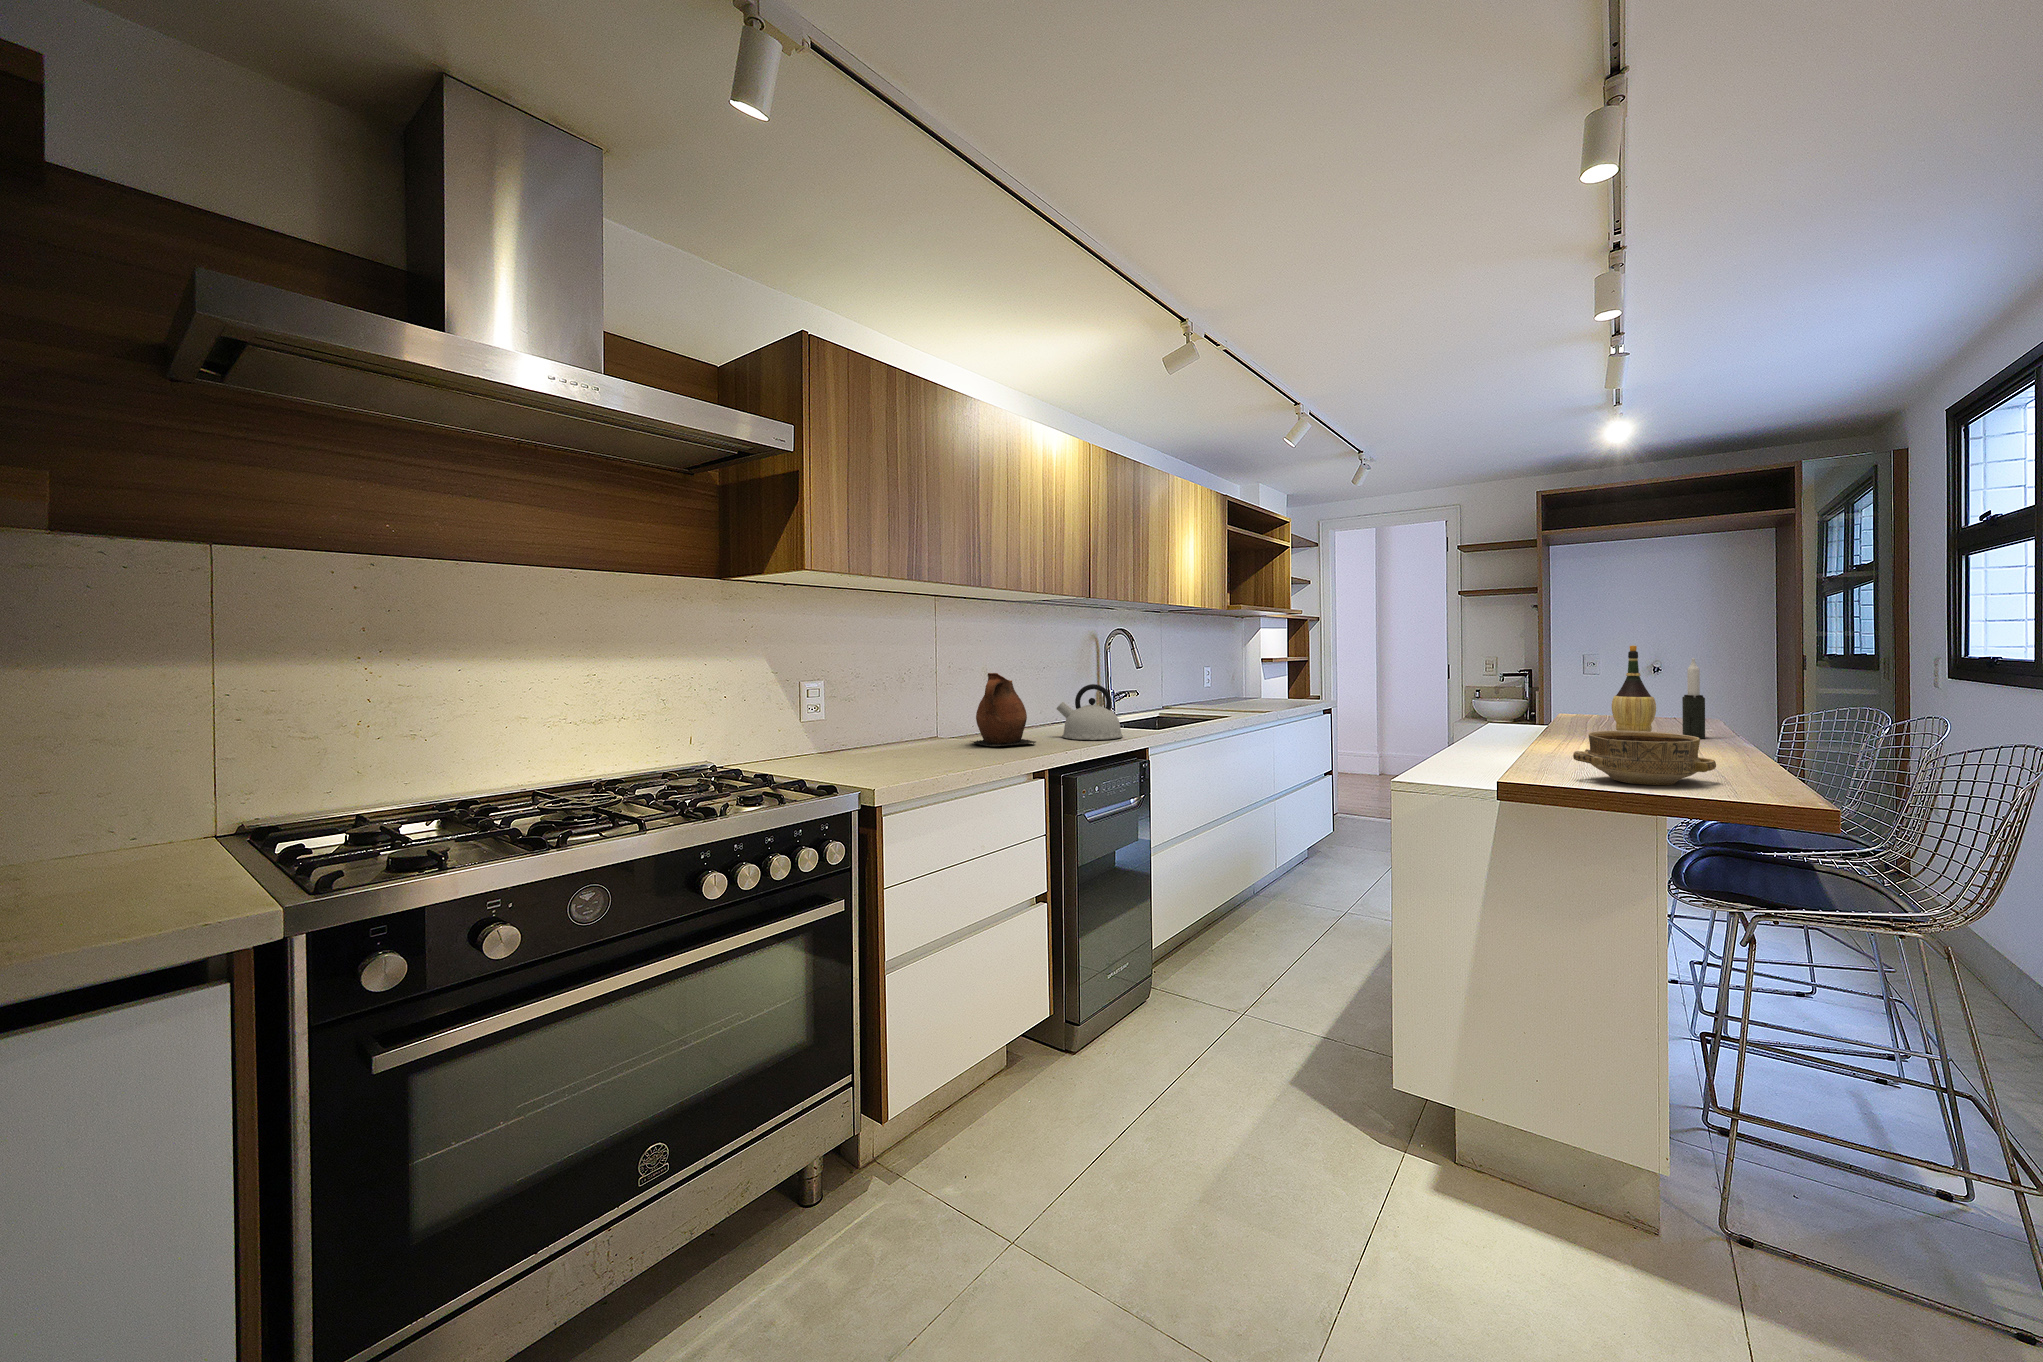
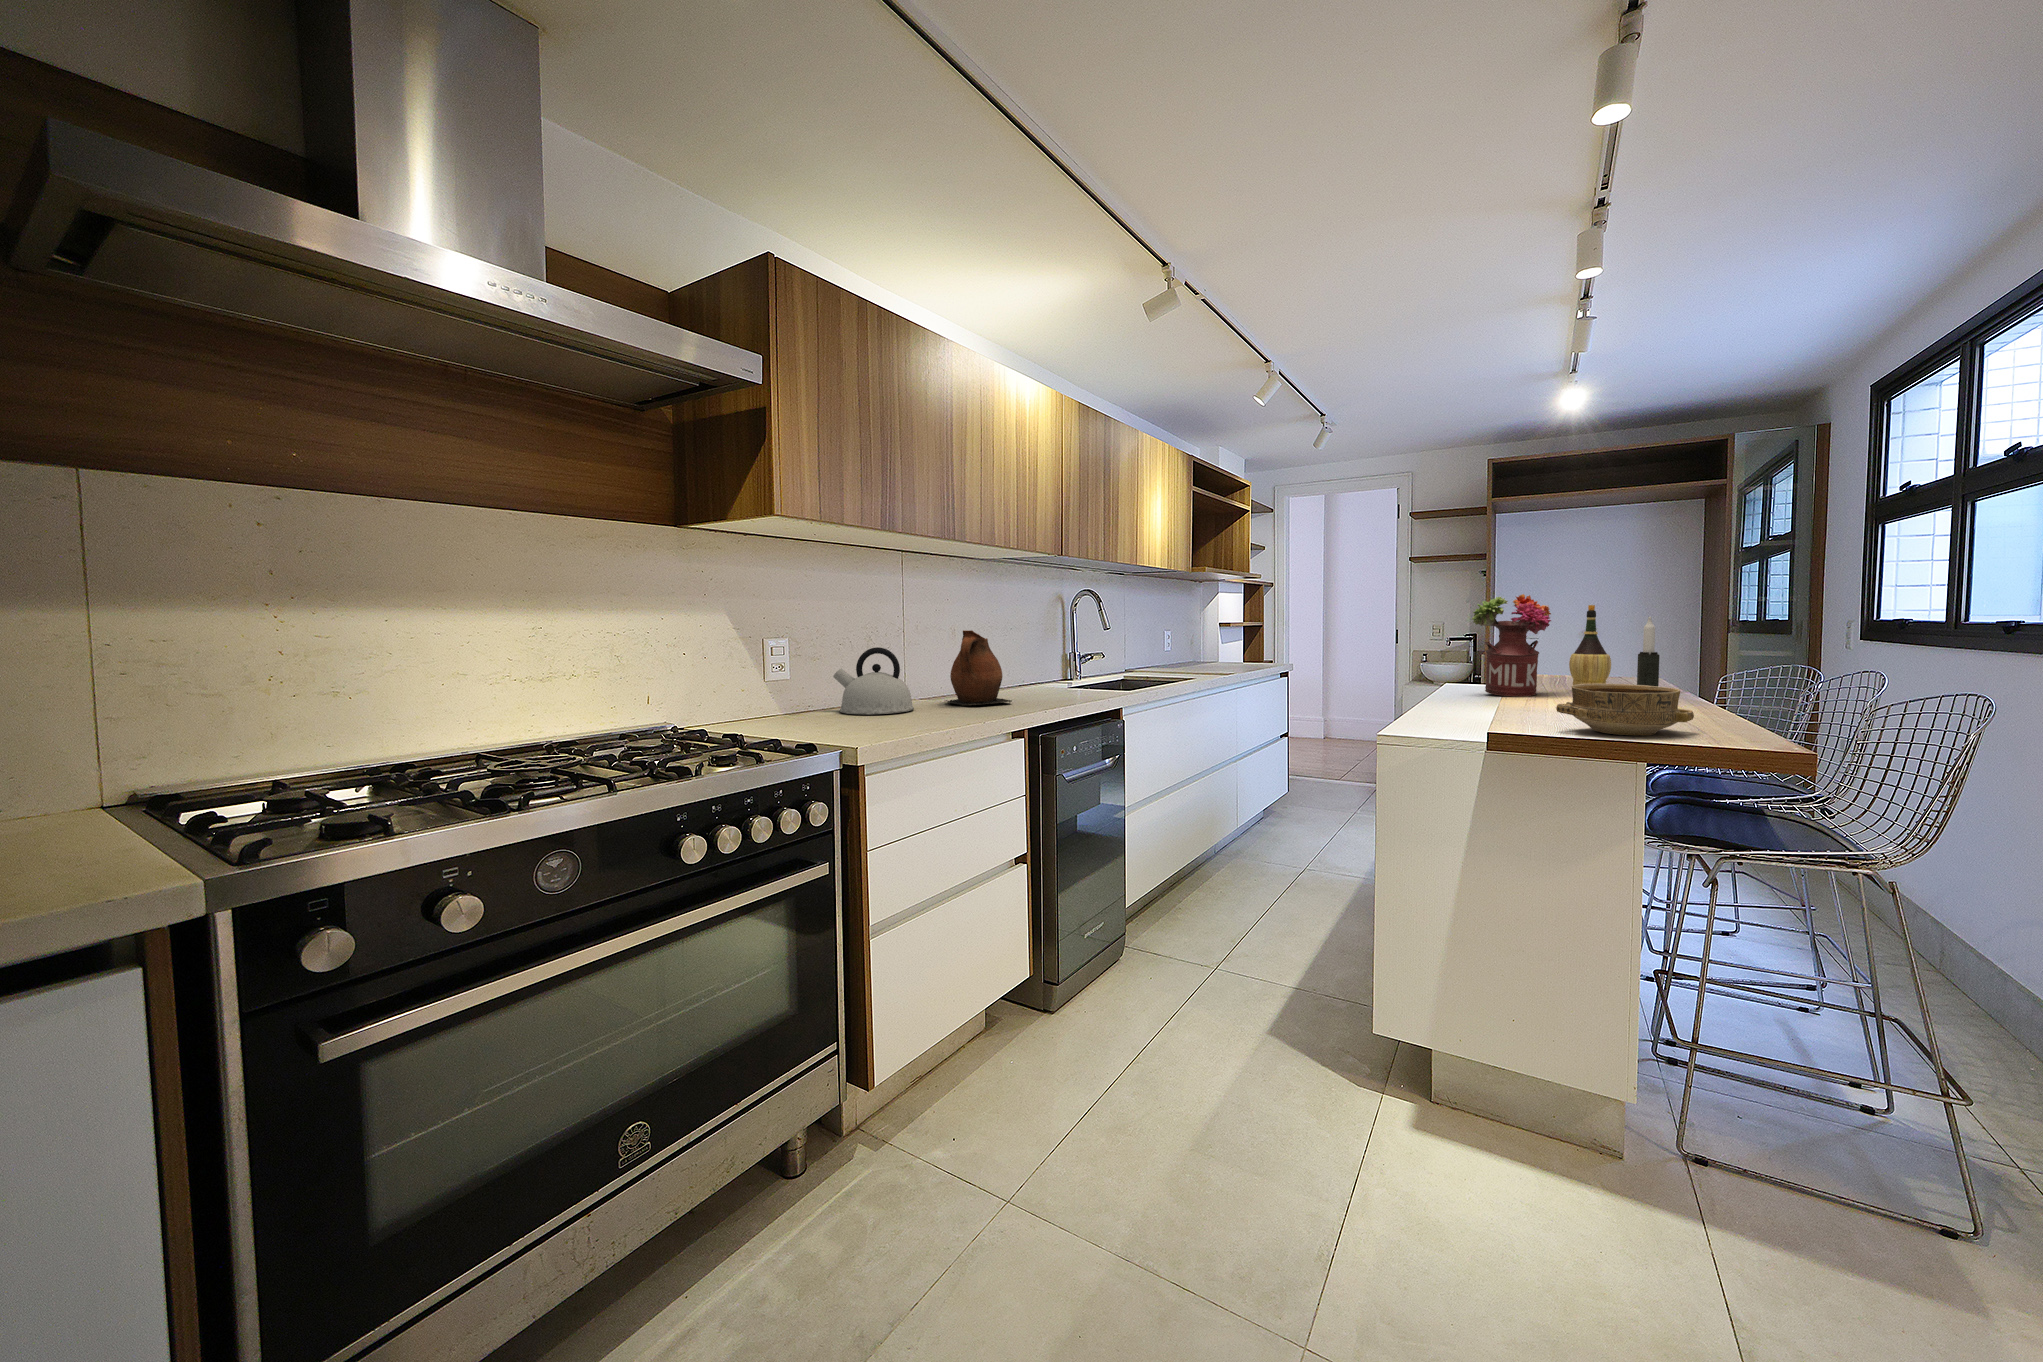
flower arrangement: none [1505,635,1589,740] -> present [1472,594,1551,697]
kettle: present [1056,684,1123,740] -> present [833,647,914,714]

